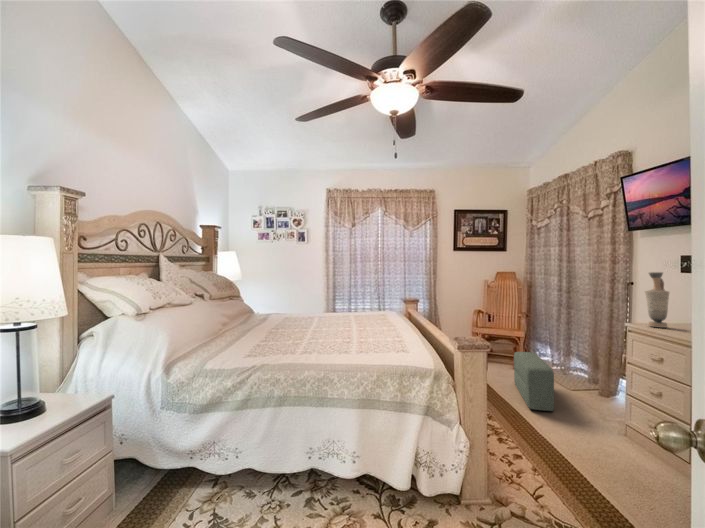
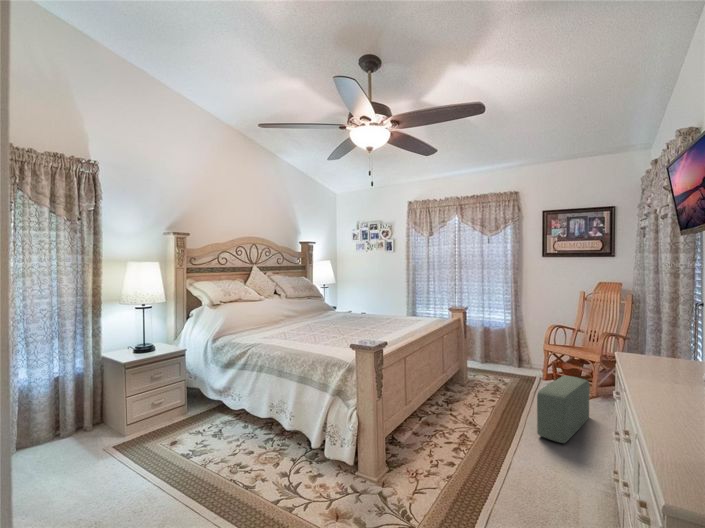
vase: present [645,272,669,328] -> none [638,293,669,363]

